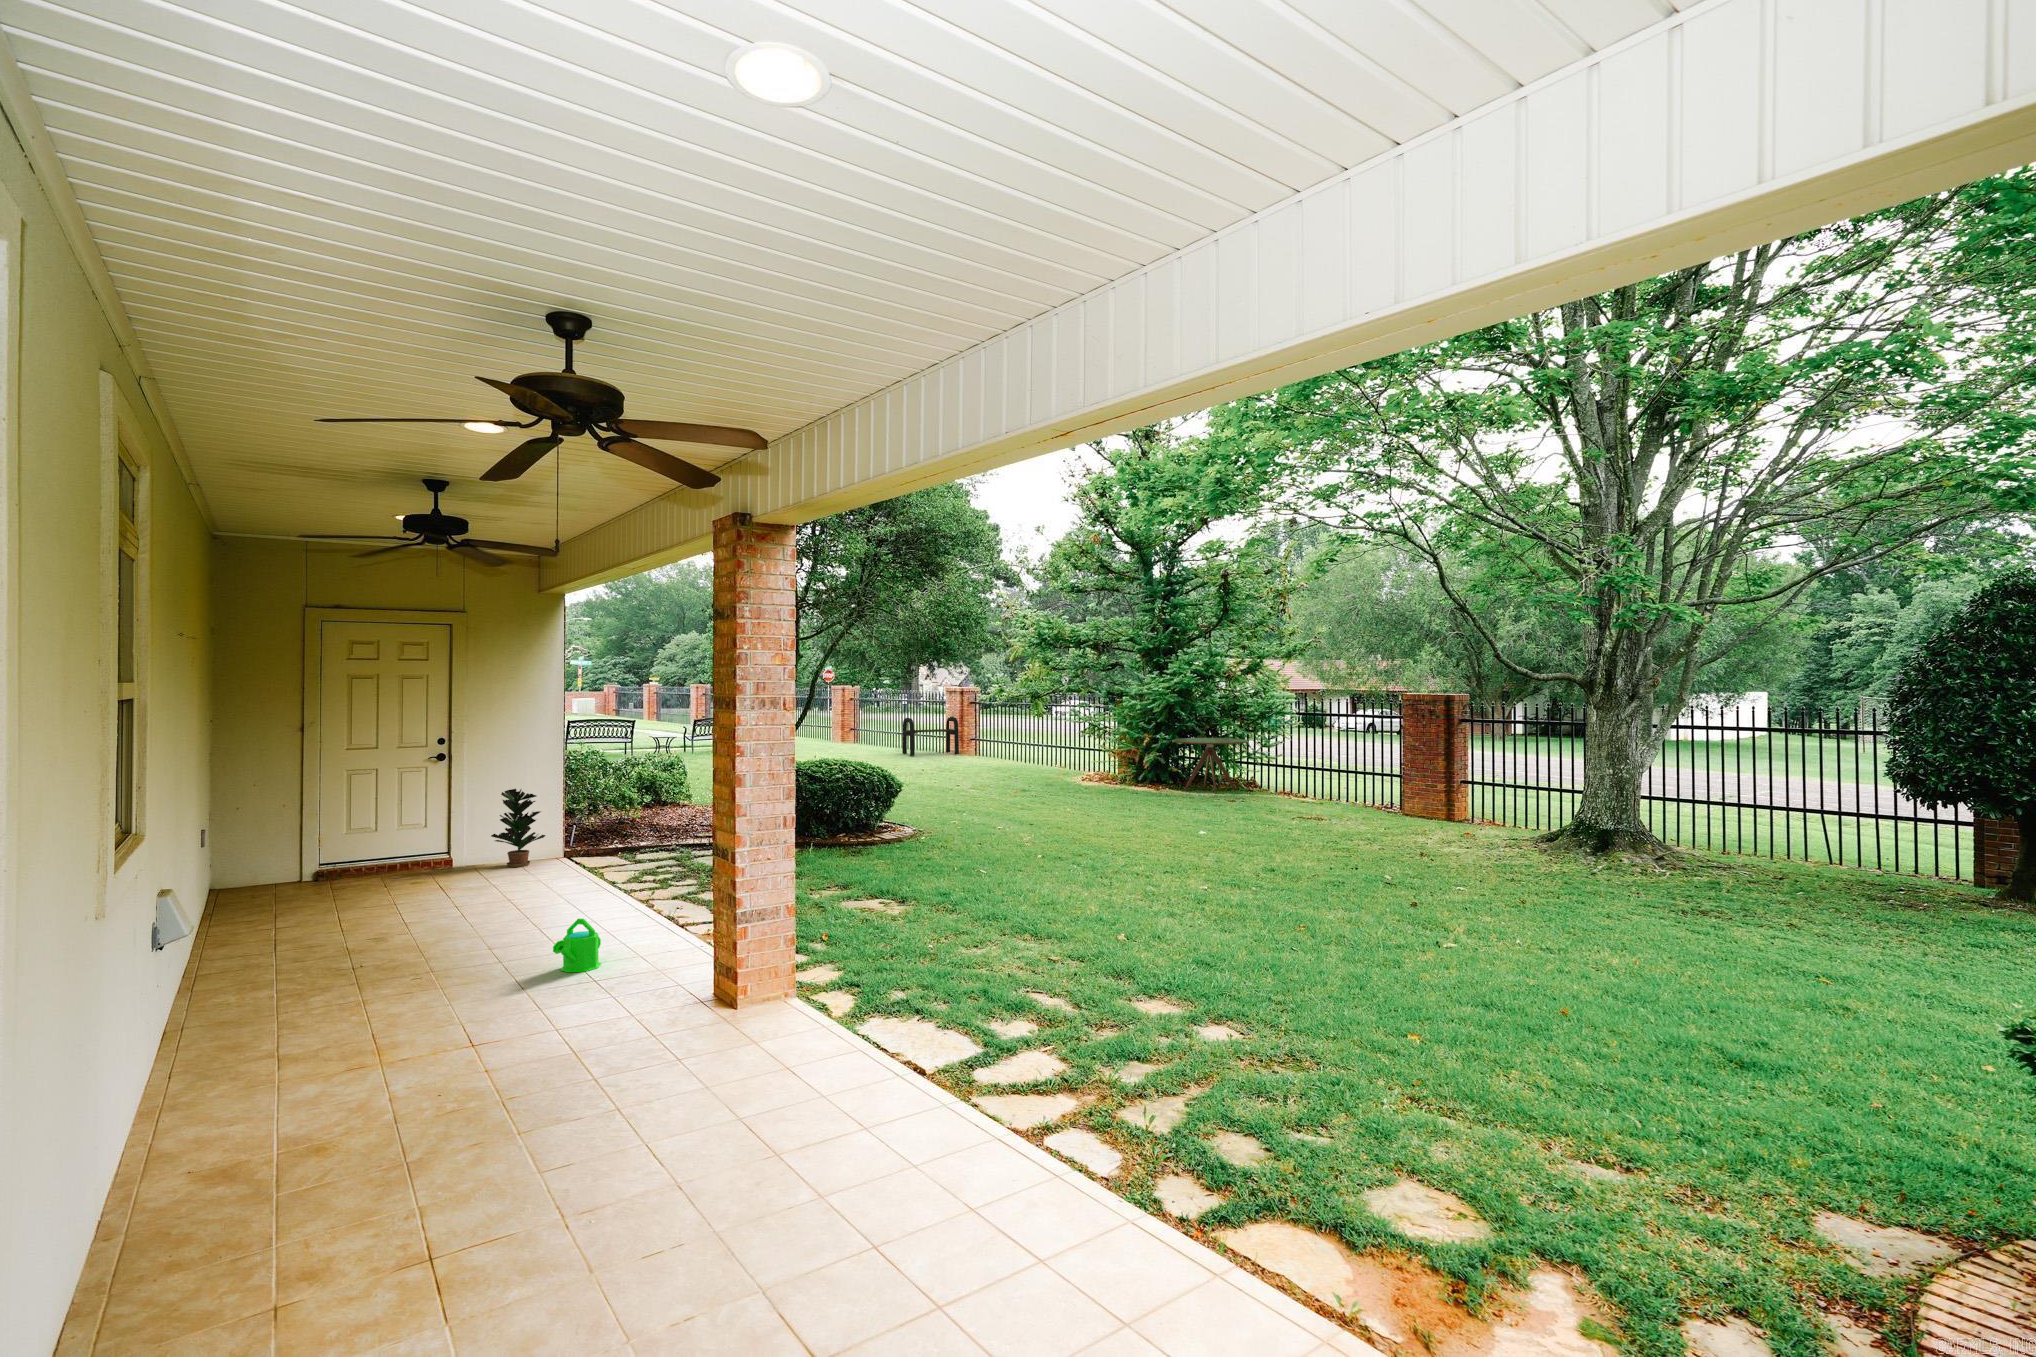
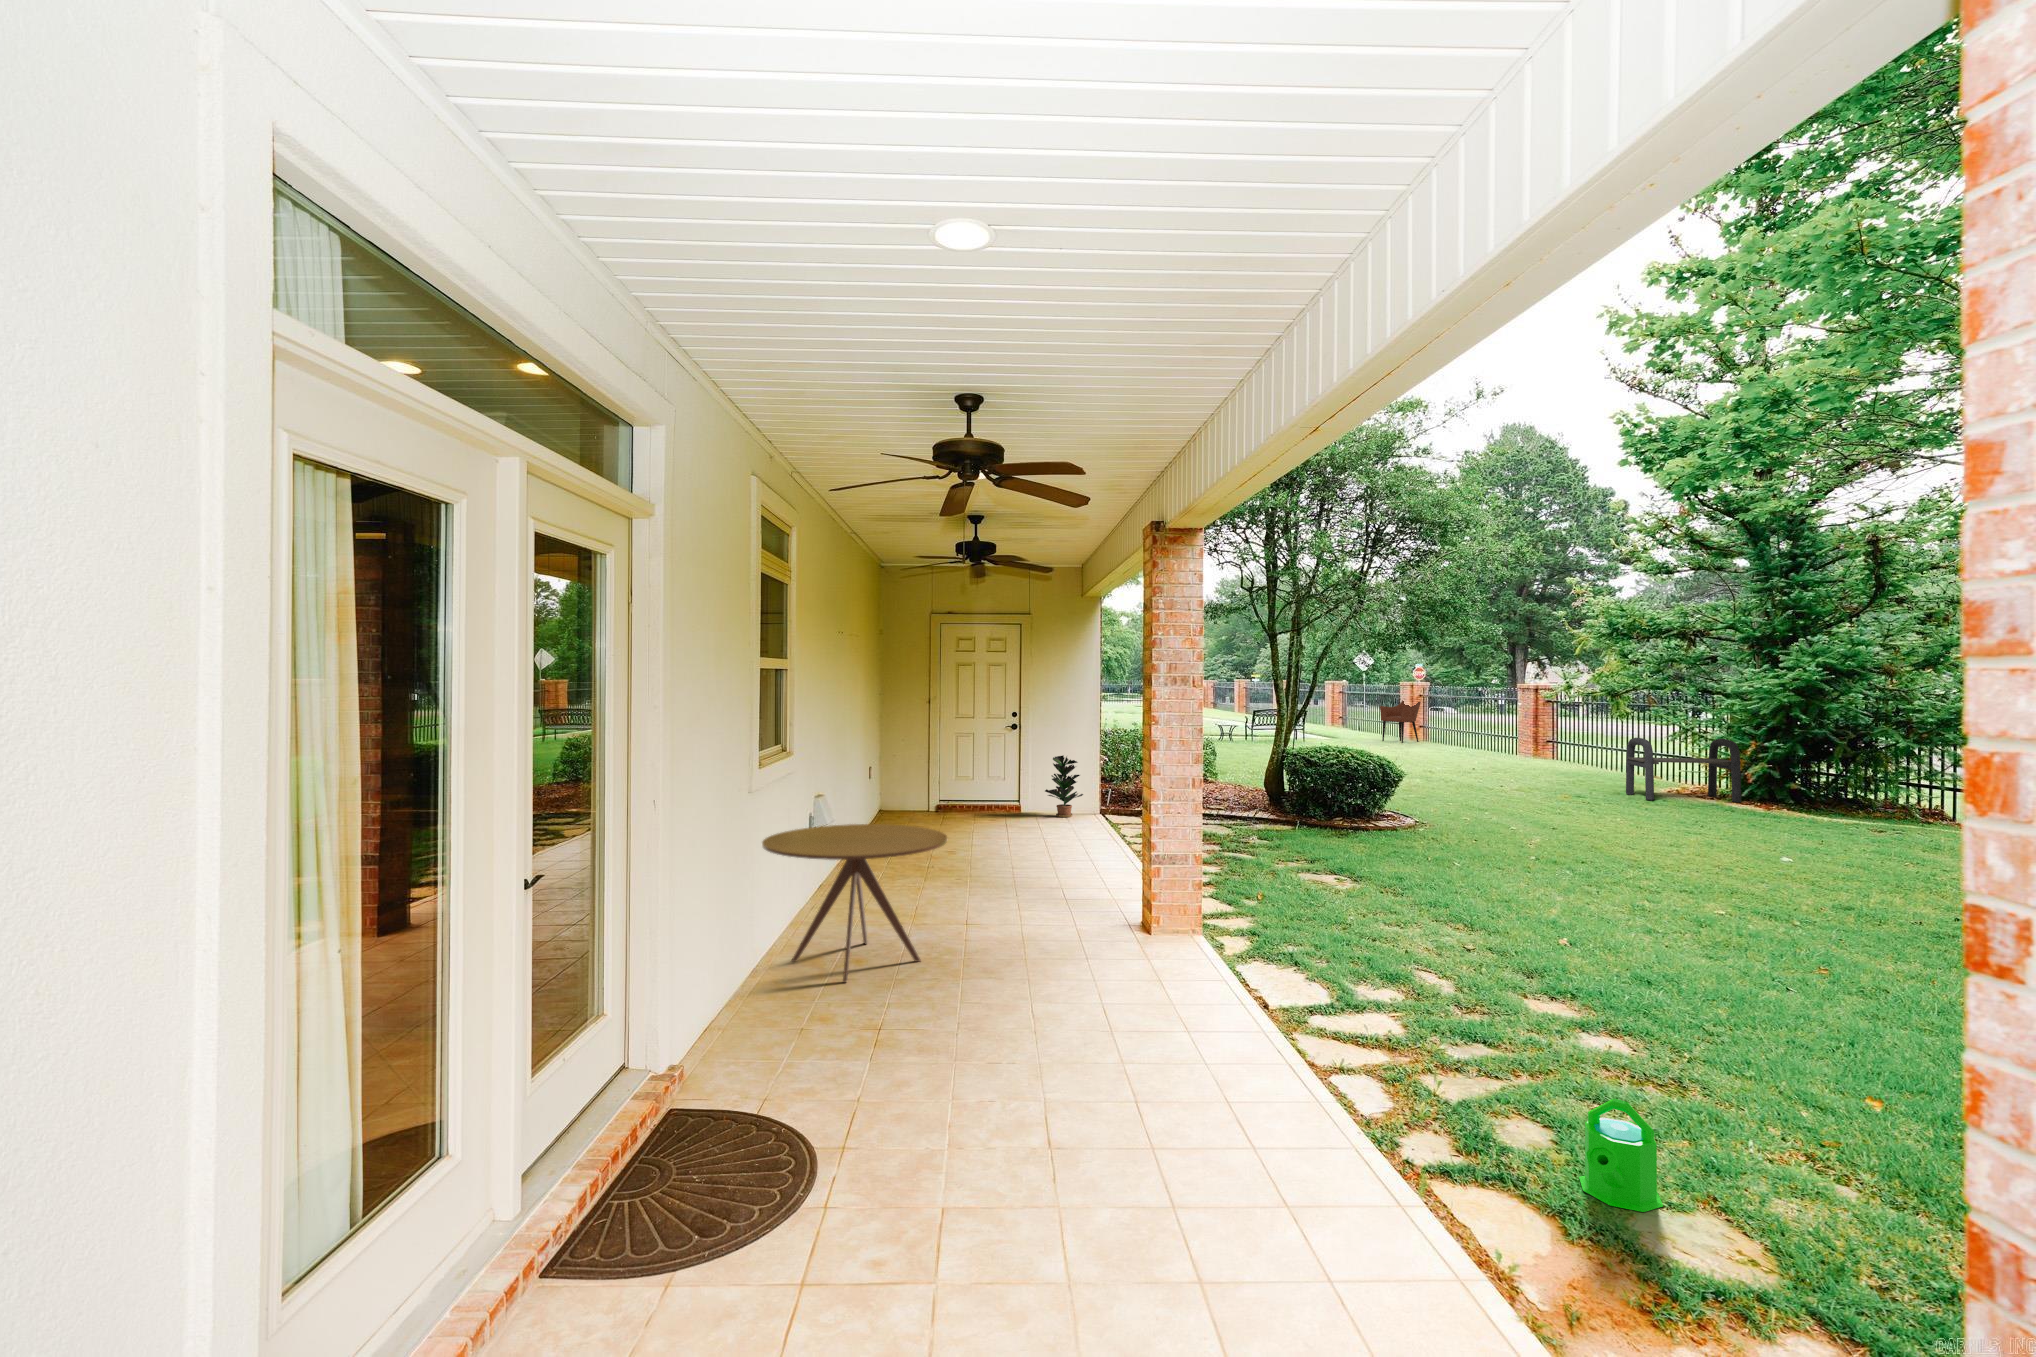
armchair: none [818,702,856,746] -> present [1380,700,1421,743]
bench: present [902,717,959,756] -> present [1626,738,1741,802]
round table: present [1172,738,1248,793] -> present [762,824,947,983]
watering can: present [553,919,601,972] -> present [1579,1098,1663,1212]

